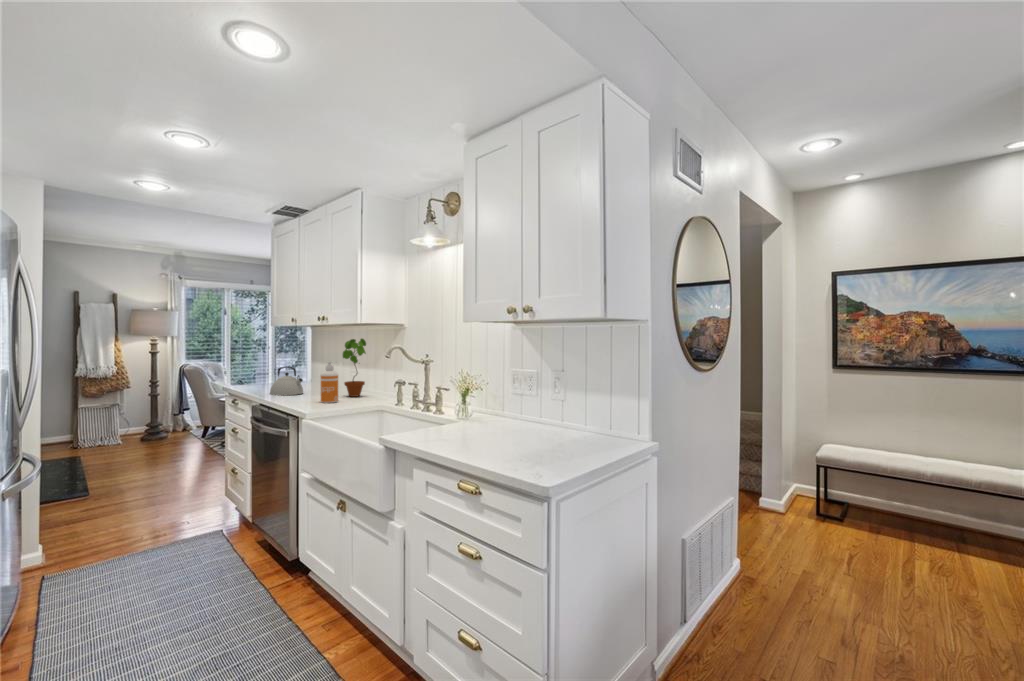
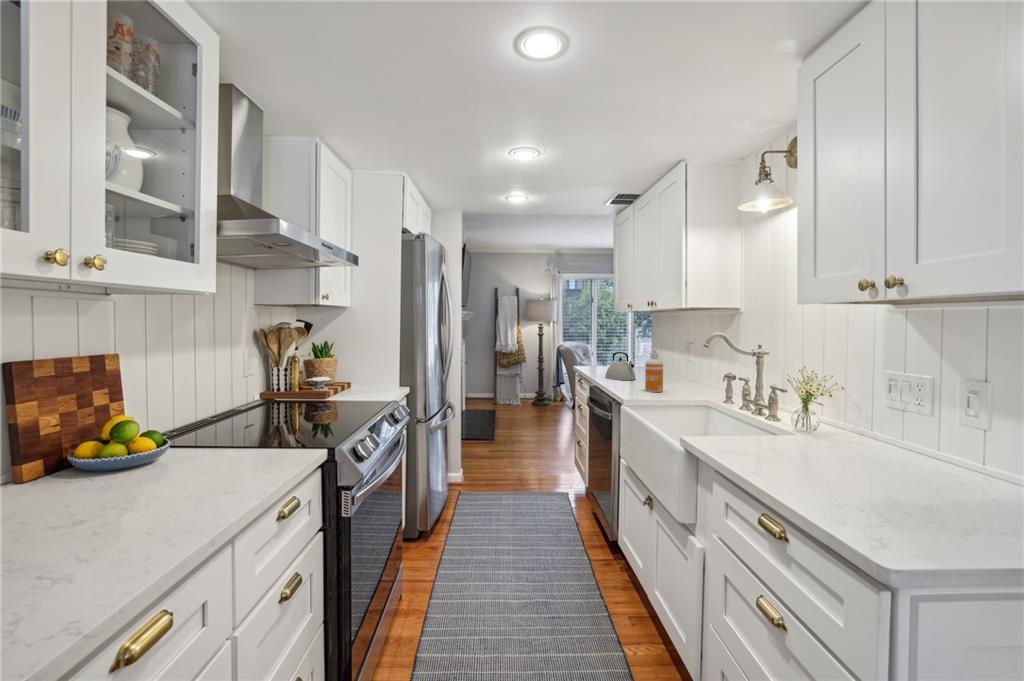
potted plant: present [343,339,366,397] -> none [671,324,698,388]

